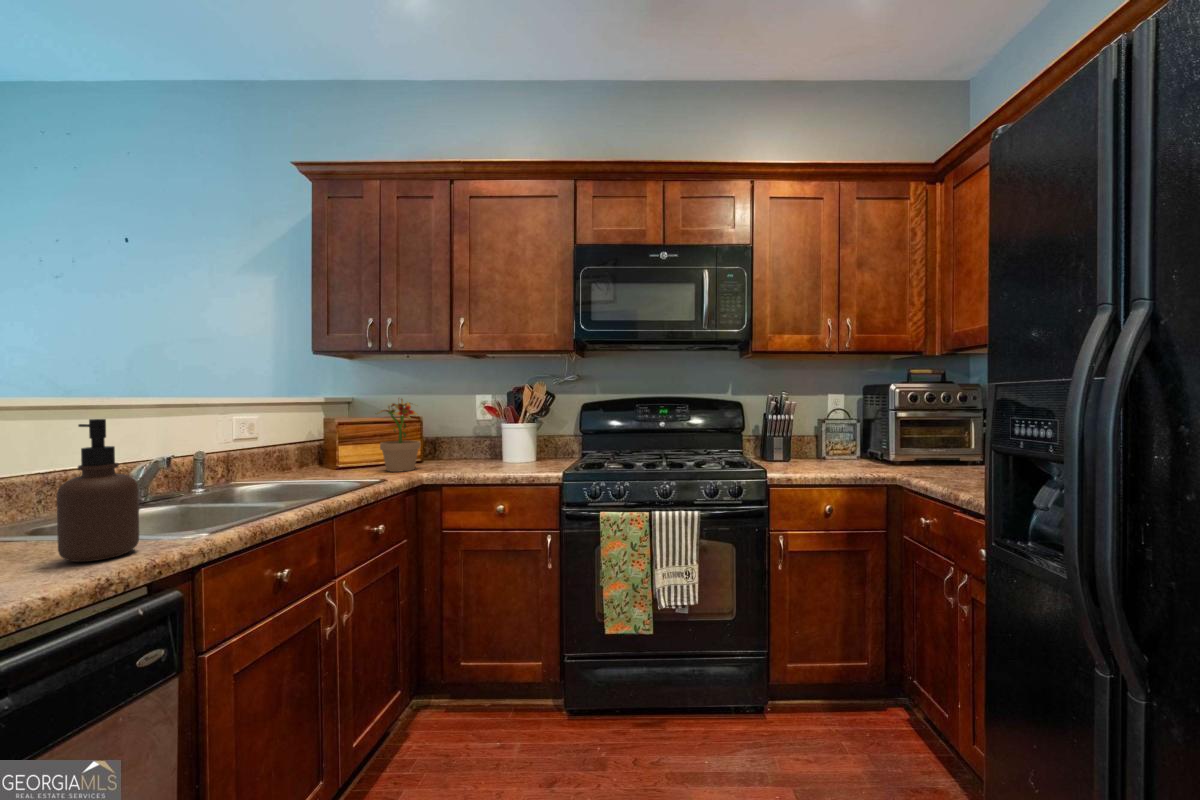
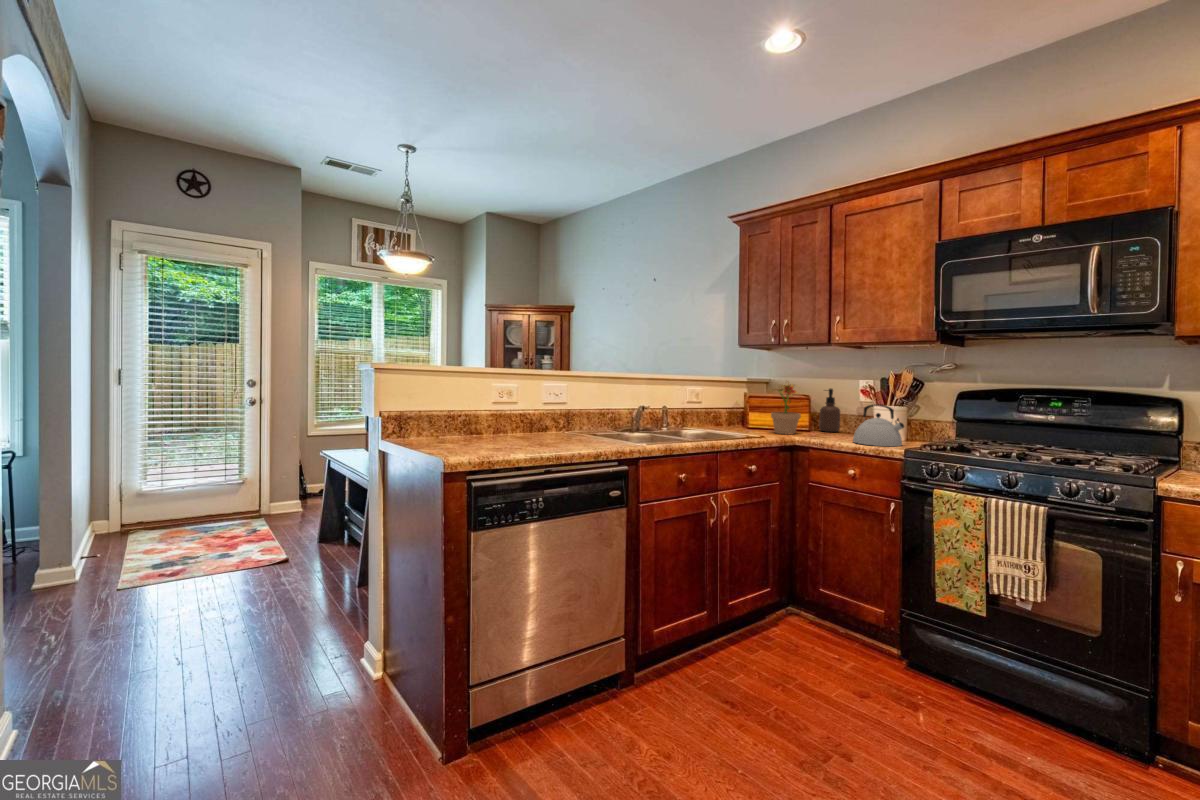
soap dispenser: present [57,419,139,562] -> present [819,388,840,432]
kettle: none [496,422,550,472] -> present [853,404,904,446]

